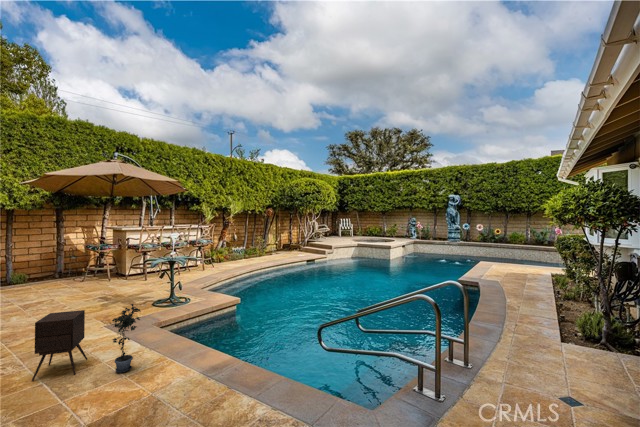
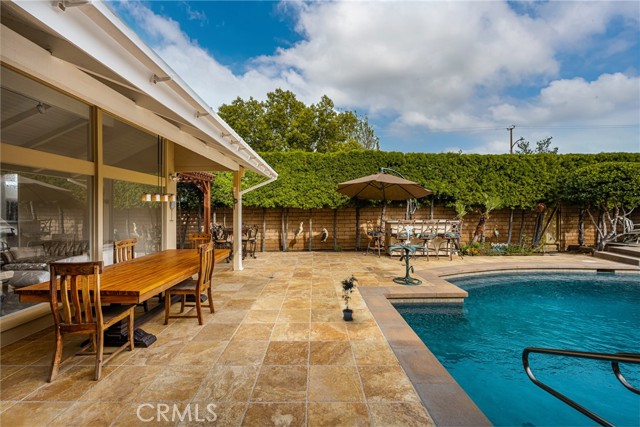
side table: present [32,310,87,381] -> none [309,271,336,311]

